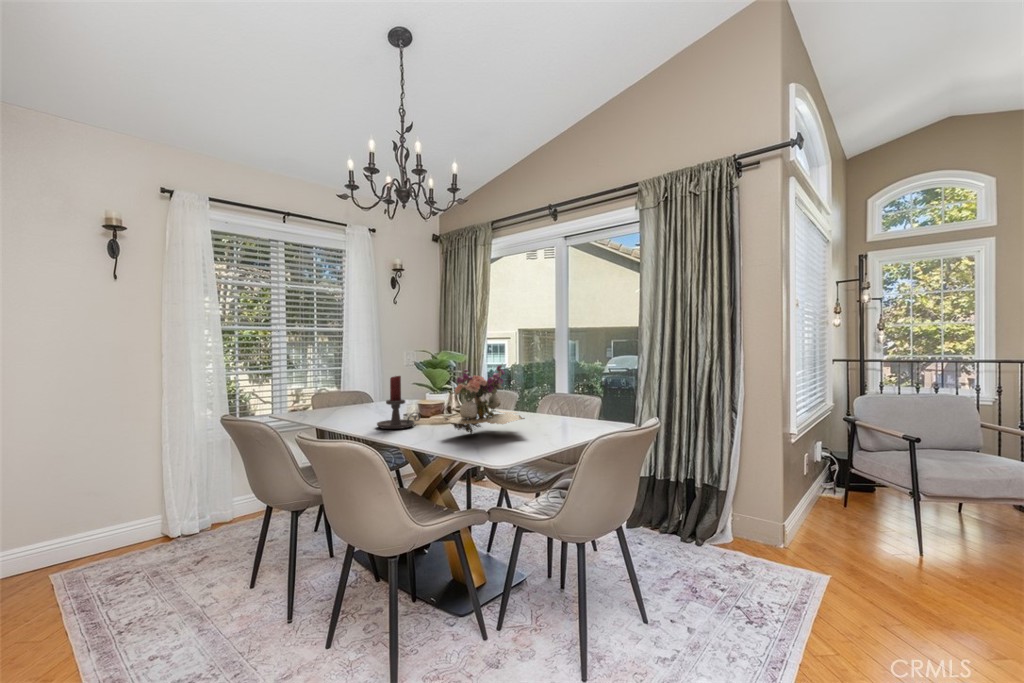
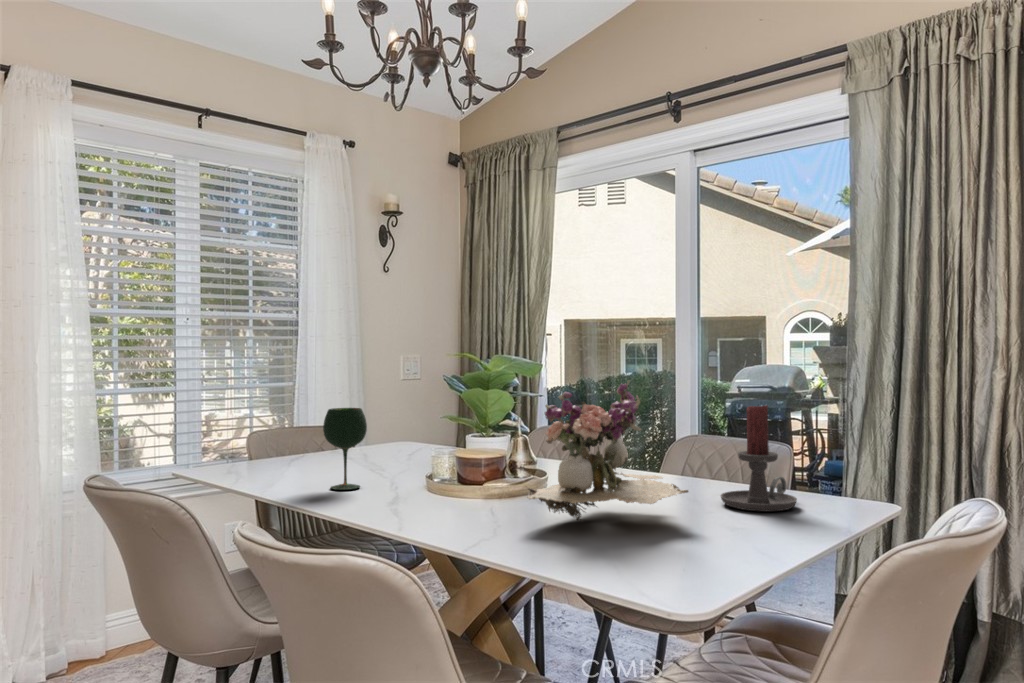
candle holder: present [377,376,420,429] -> present [721,405,797,512]
wine glass: none [346,379,370,422] -> present [323,408,367,490]

